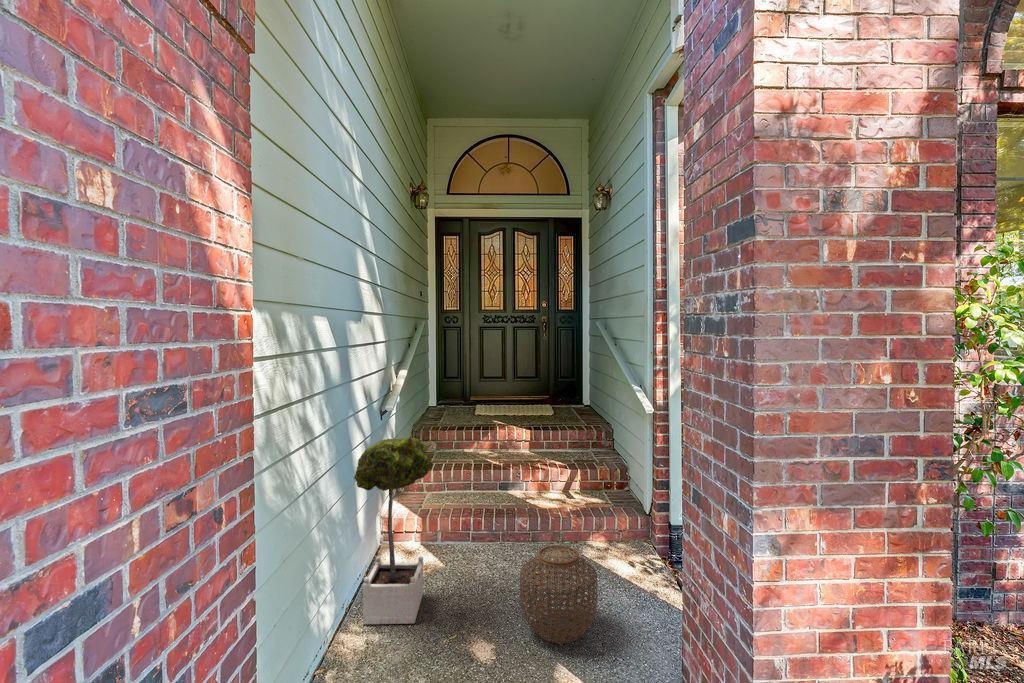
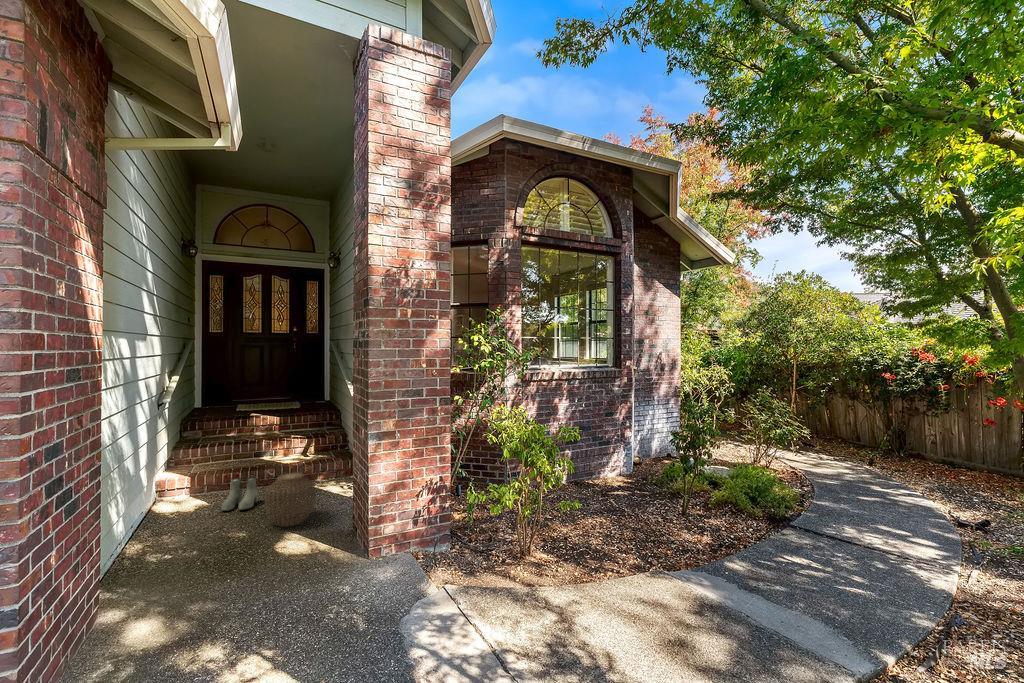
potted tree: present [354,435,433,624] -> none [142,413,204,541]
boots: none [460,529,507,585] -> present [222,477,258,511]

